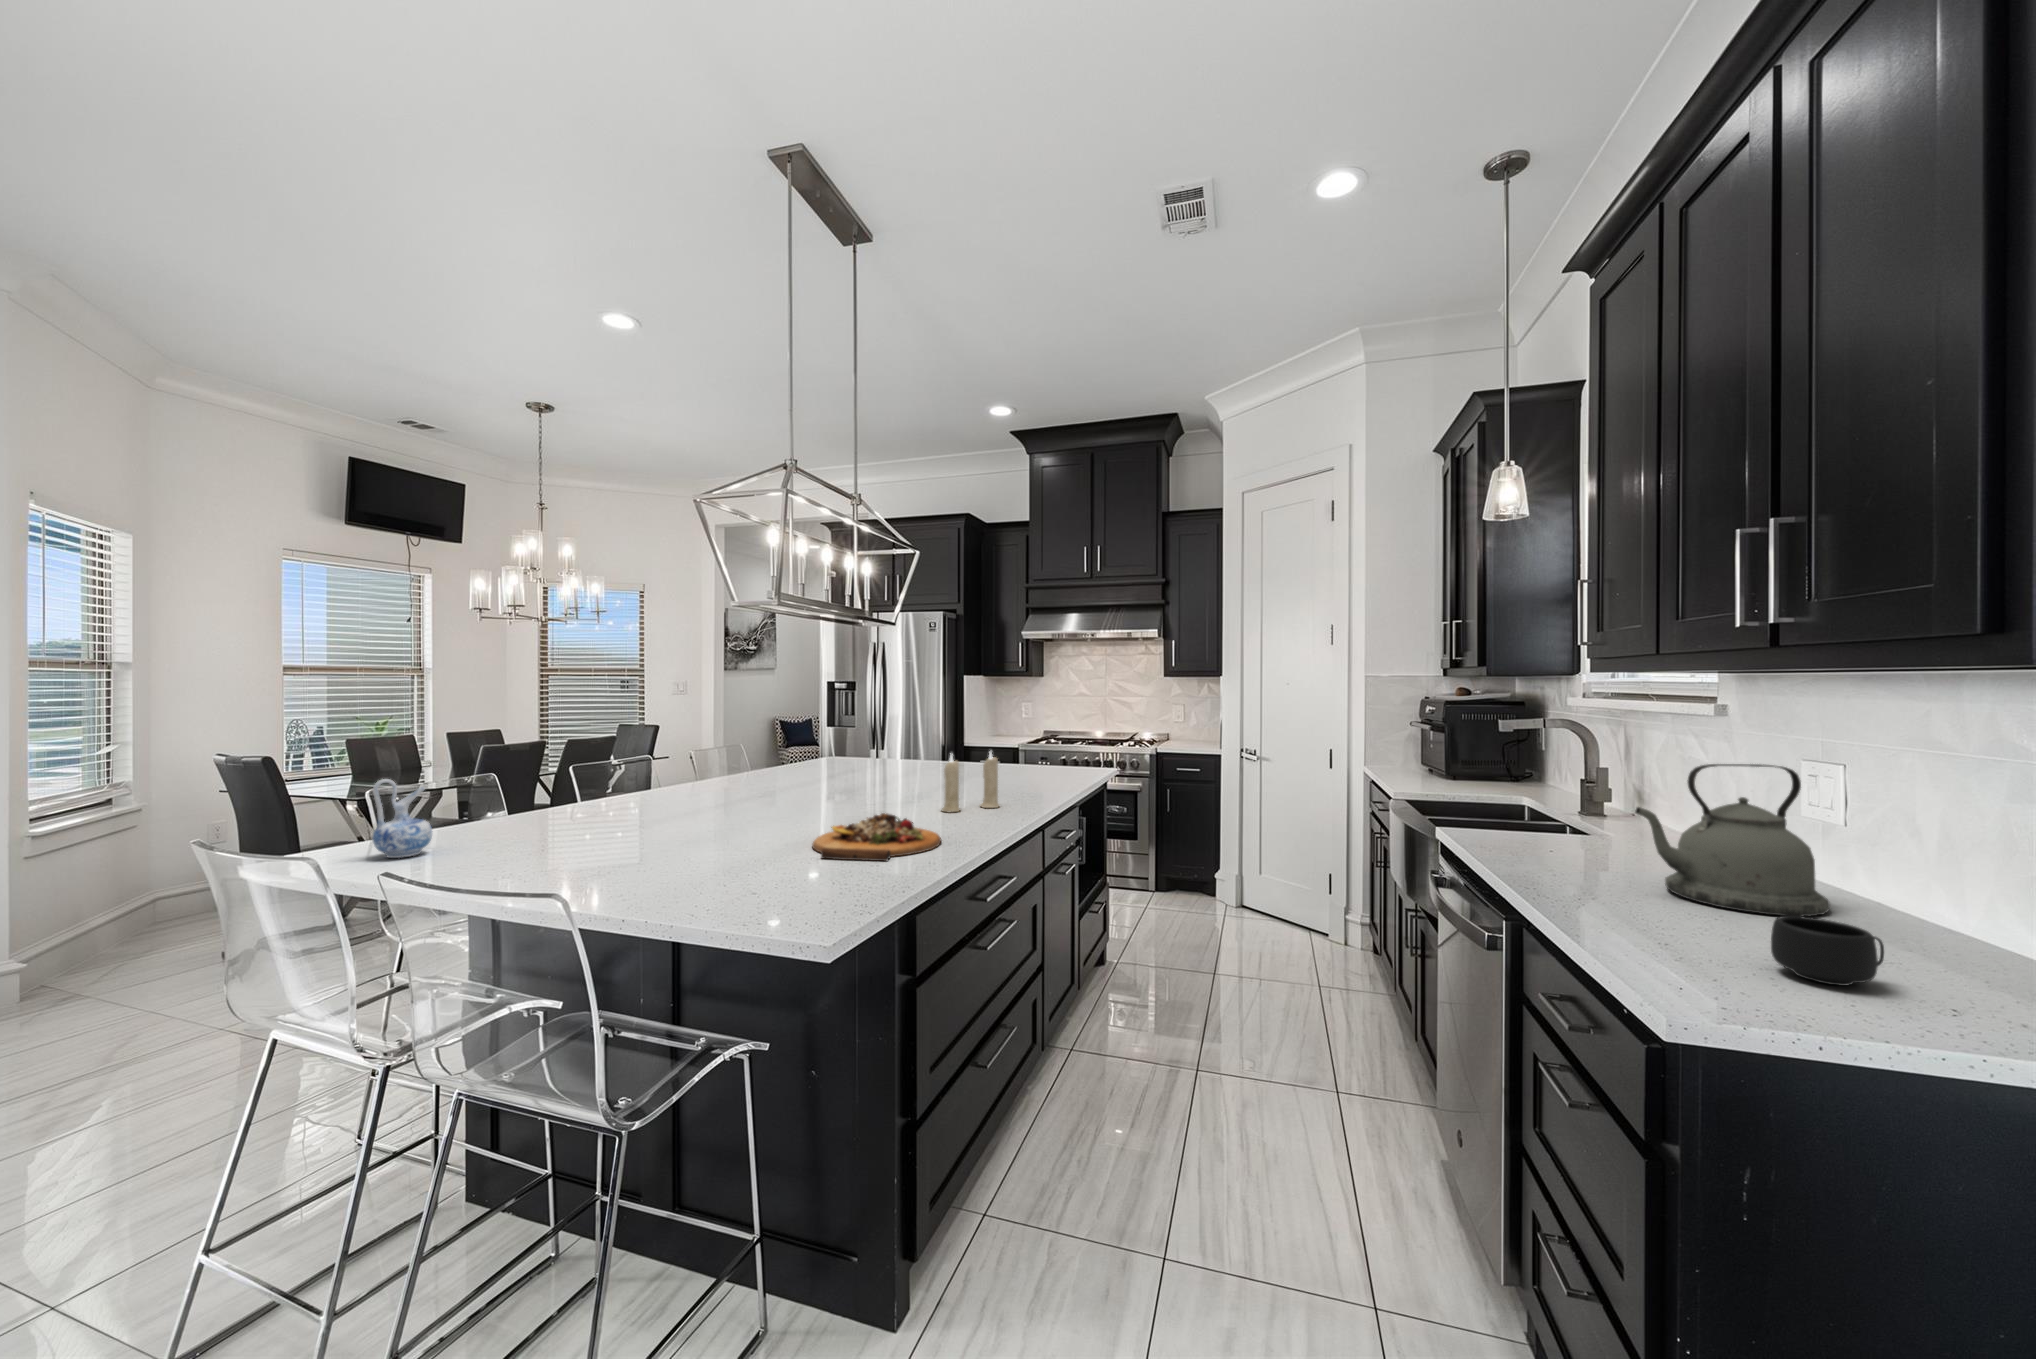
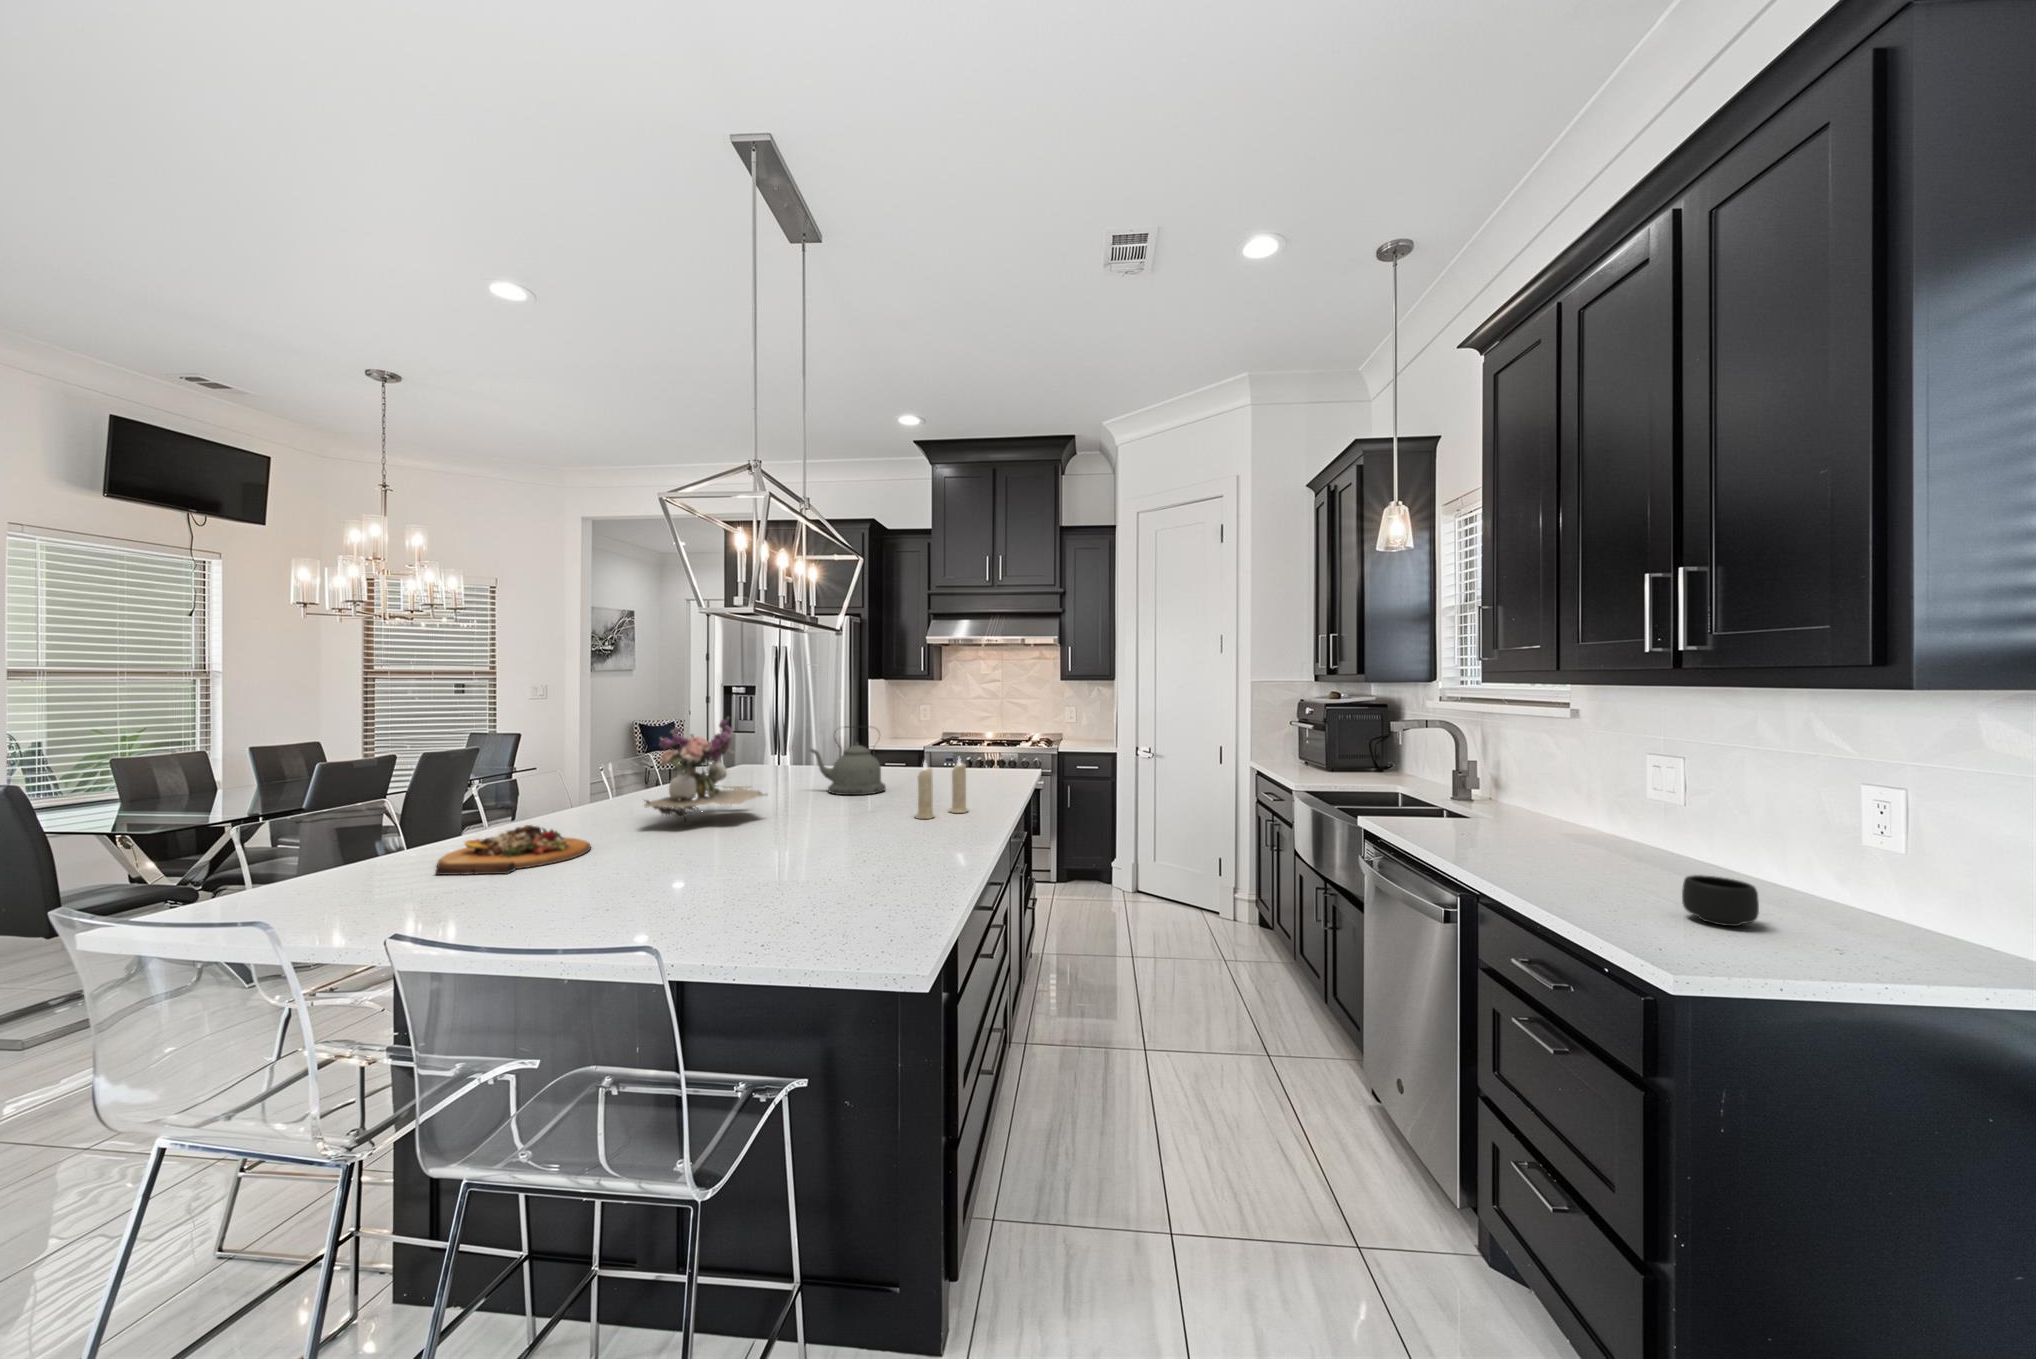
flower arrangement: none [684,707,804,807] -> present [644,720,766,820]
kettle: present [1635,764,1830,916] -> present [810,726,886,795]
ceramic pitcher: present [373,779,432,858] -> none [313,809,384,899]
cutting board: present [812,813,941,861] -> present [435,825,591,875]

